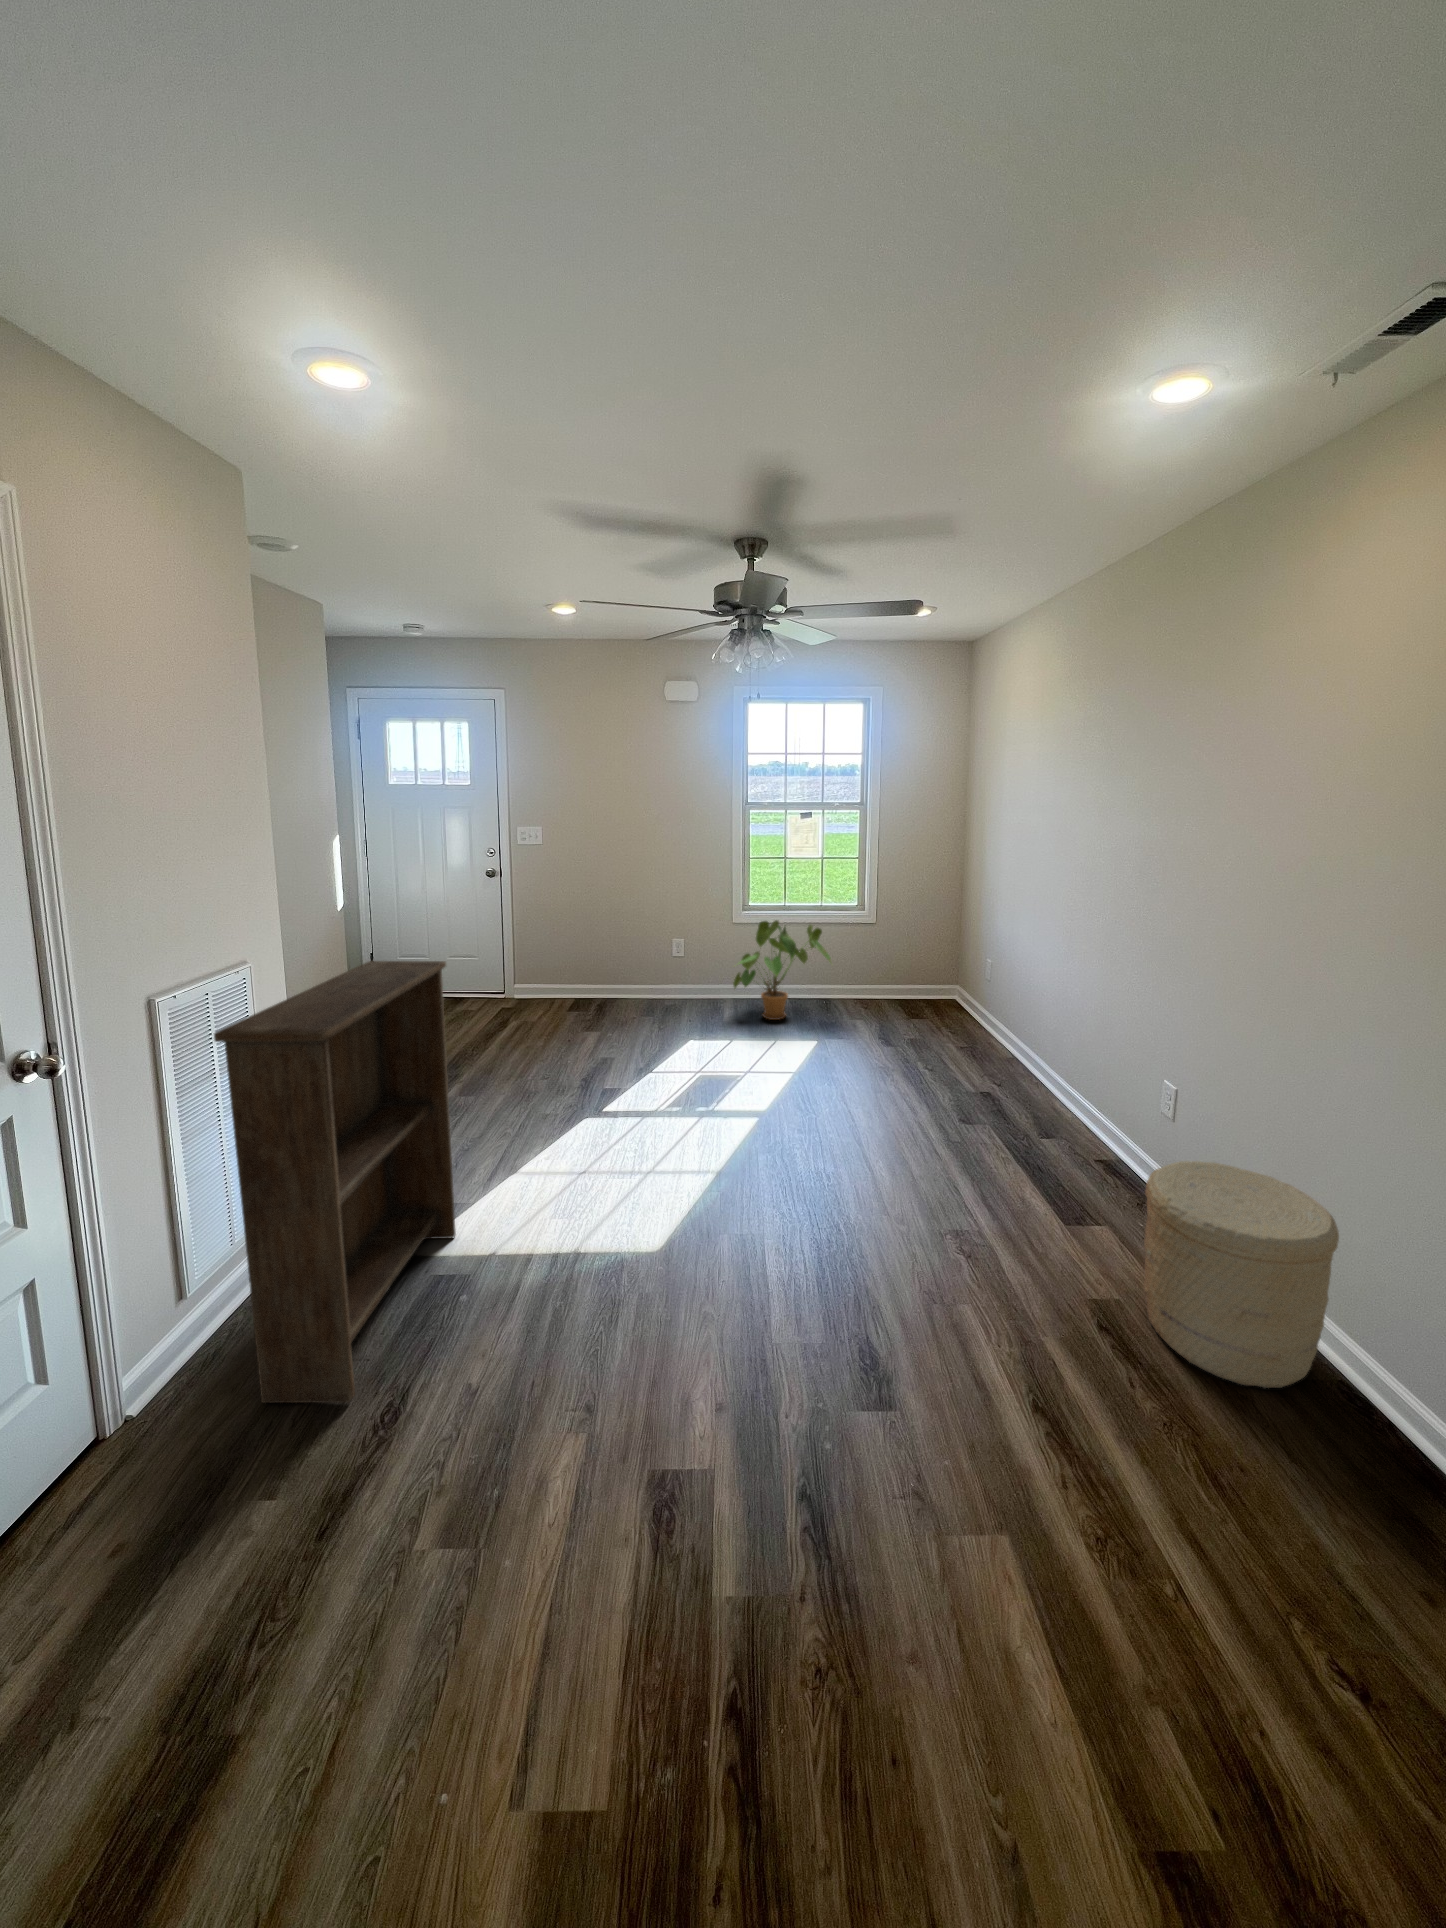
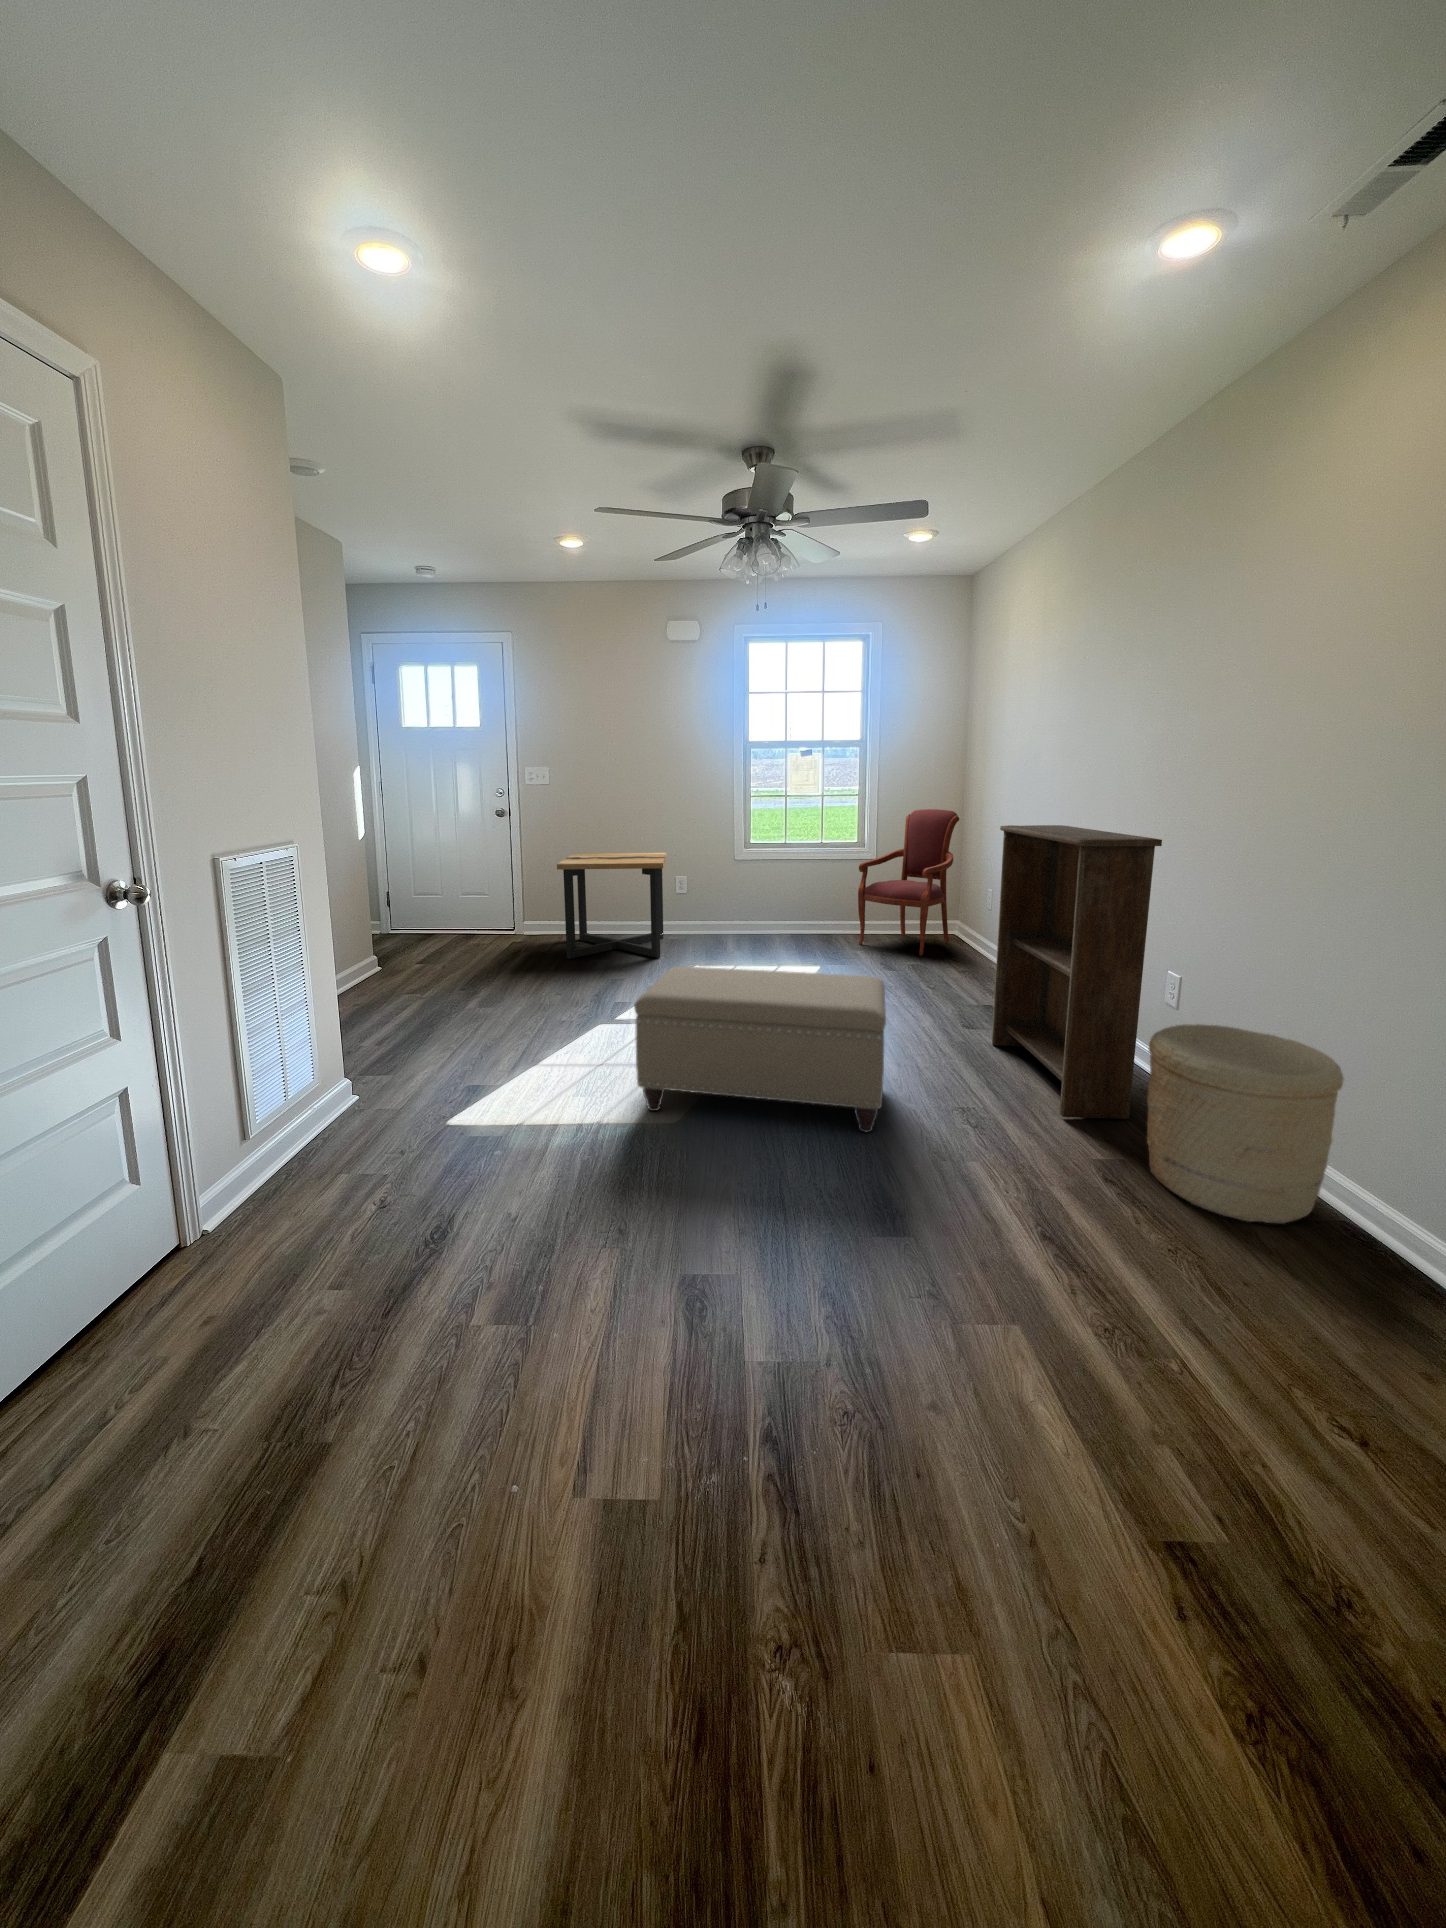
armchair: none [862,874,964,1028] -> present [858,809,959,956]
side table: none [547,915,664,1031] -> present [557,853,667,959]
house plant: present [733,920,831,1020] -> none [733,856,831,950]
bookshelf: present [214,961,456,1403] -> present [992,825,1162,1119]
ottoman: none [615,1075,880,1268] -> present [634,966,886,1132]

